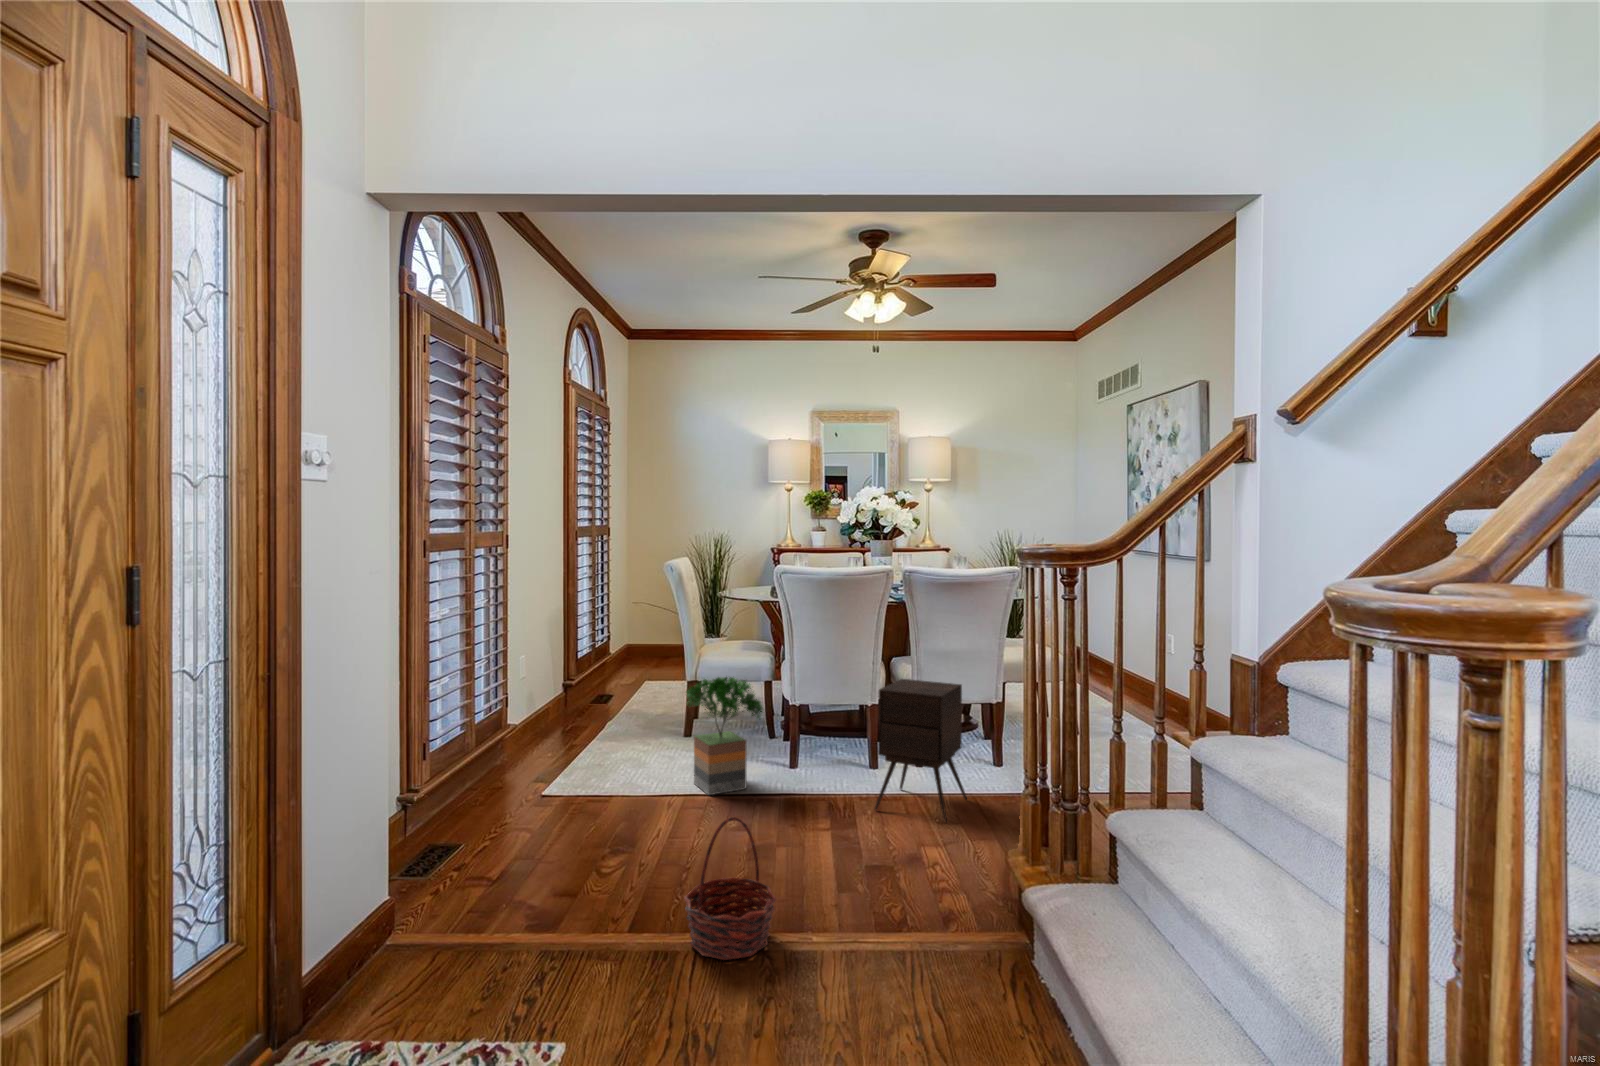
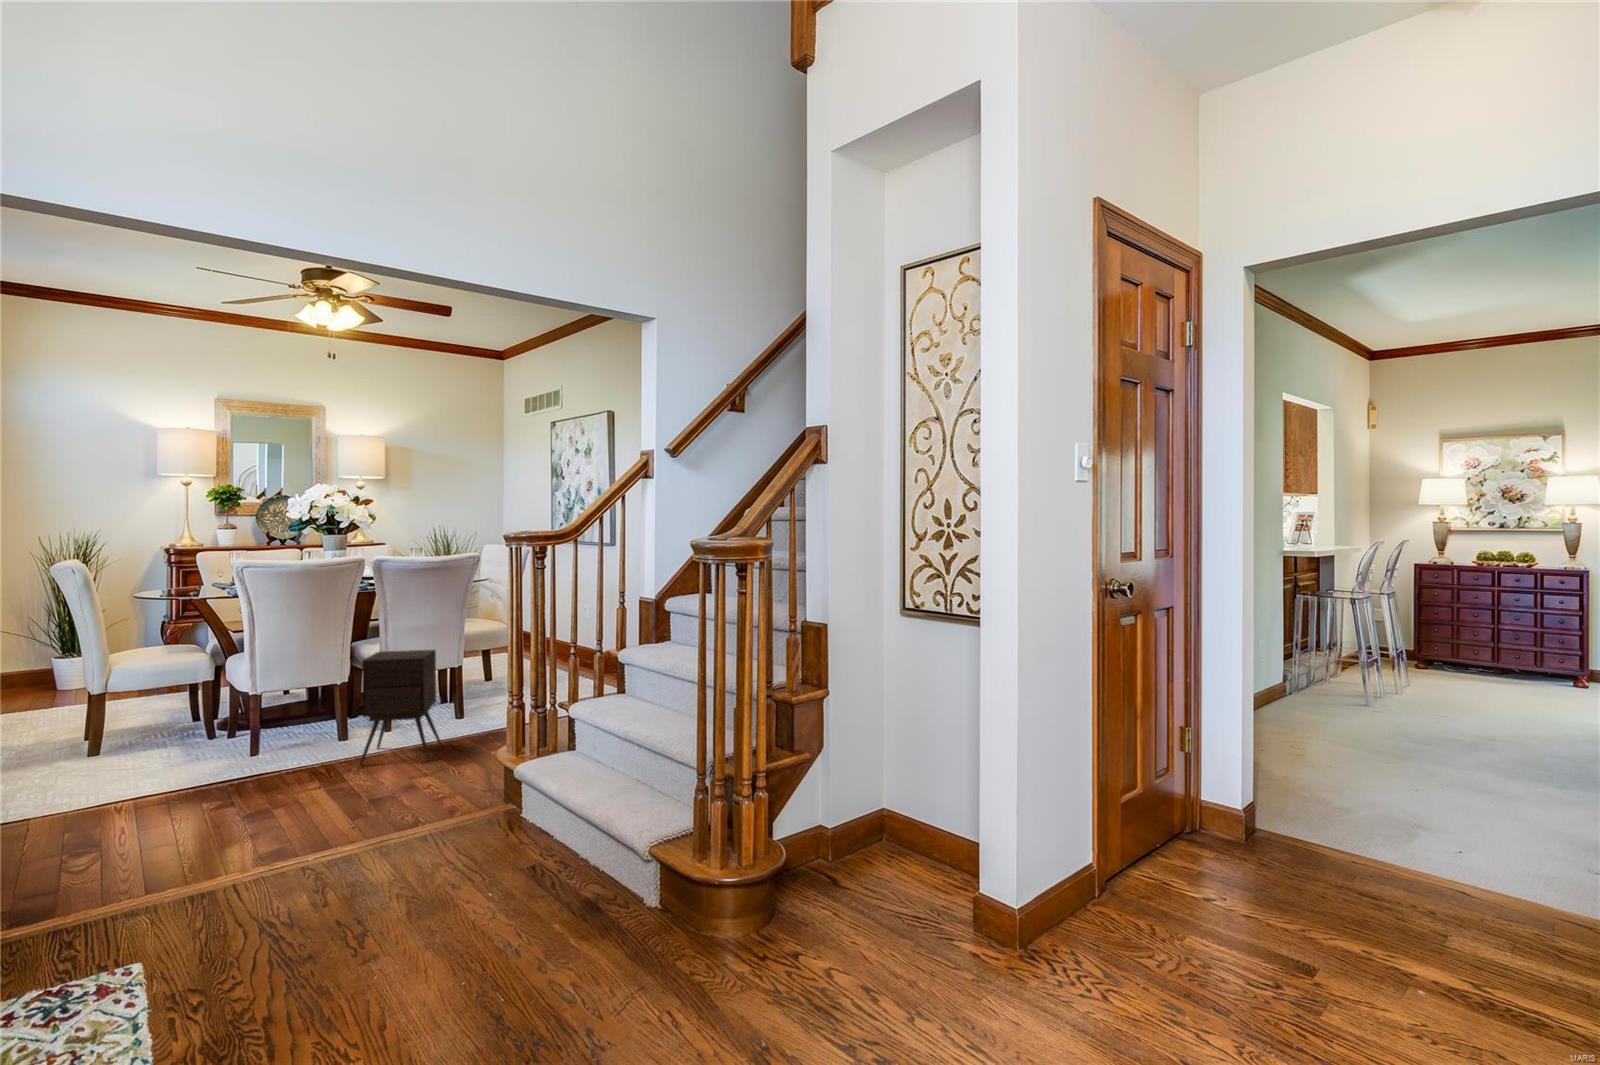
potted tree: present [686,677,763,795] -> none [127,668,234,789]
basket: present [684,817,776,960] -> none [218,763,312,881]

